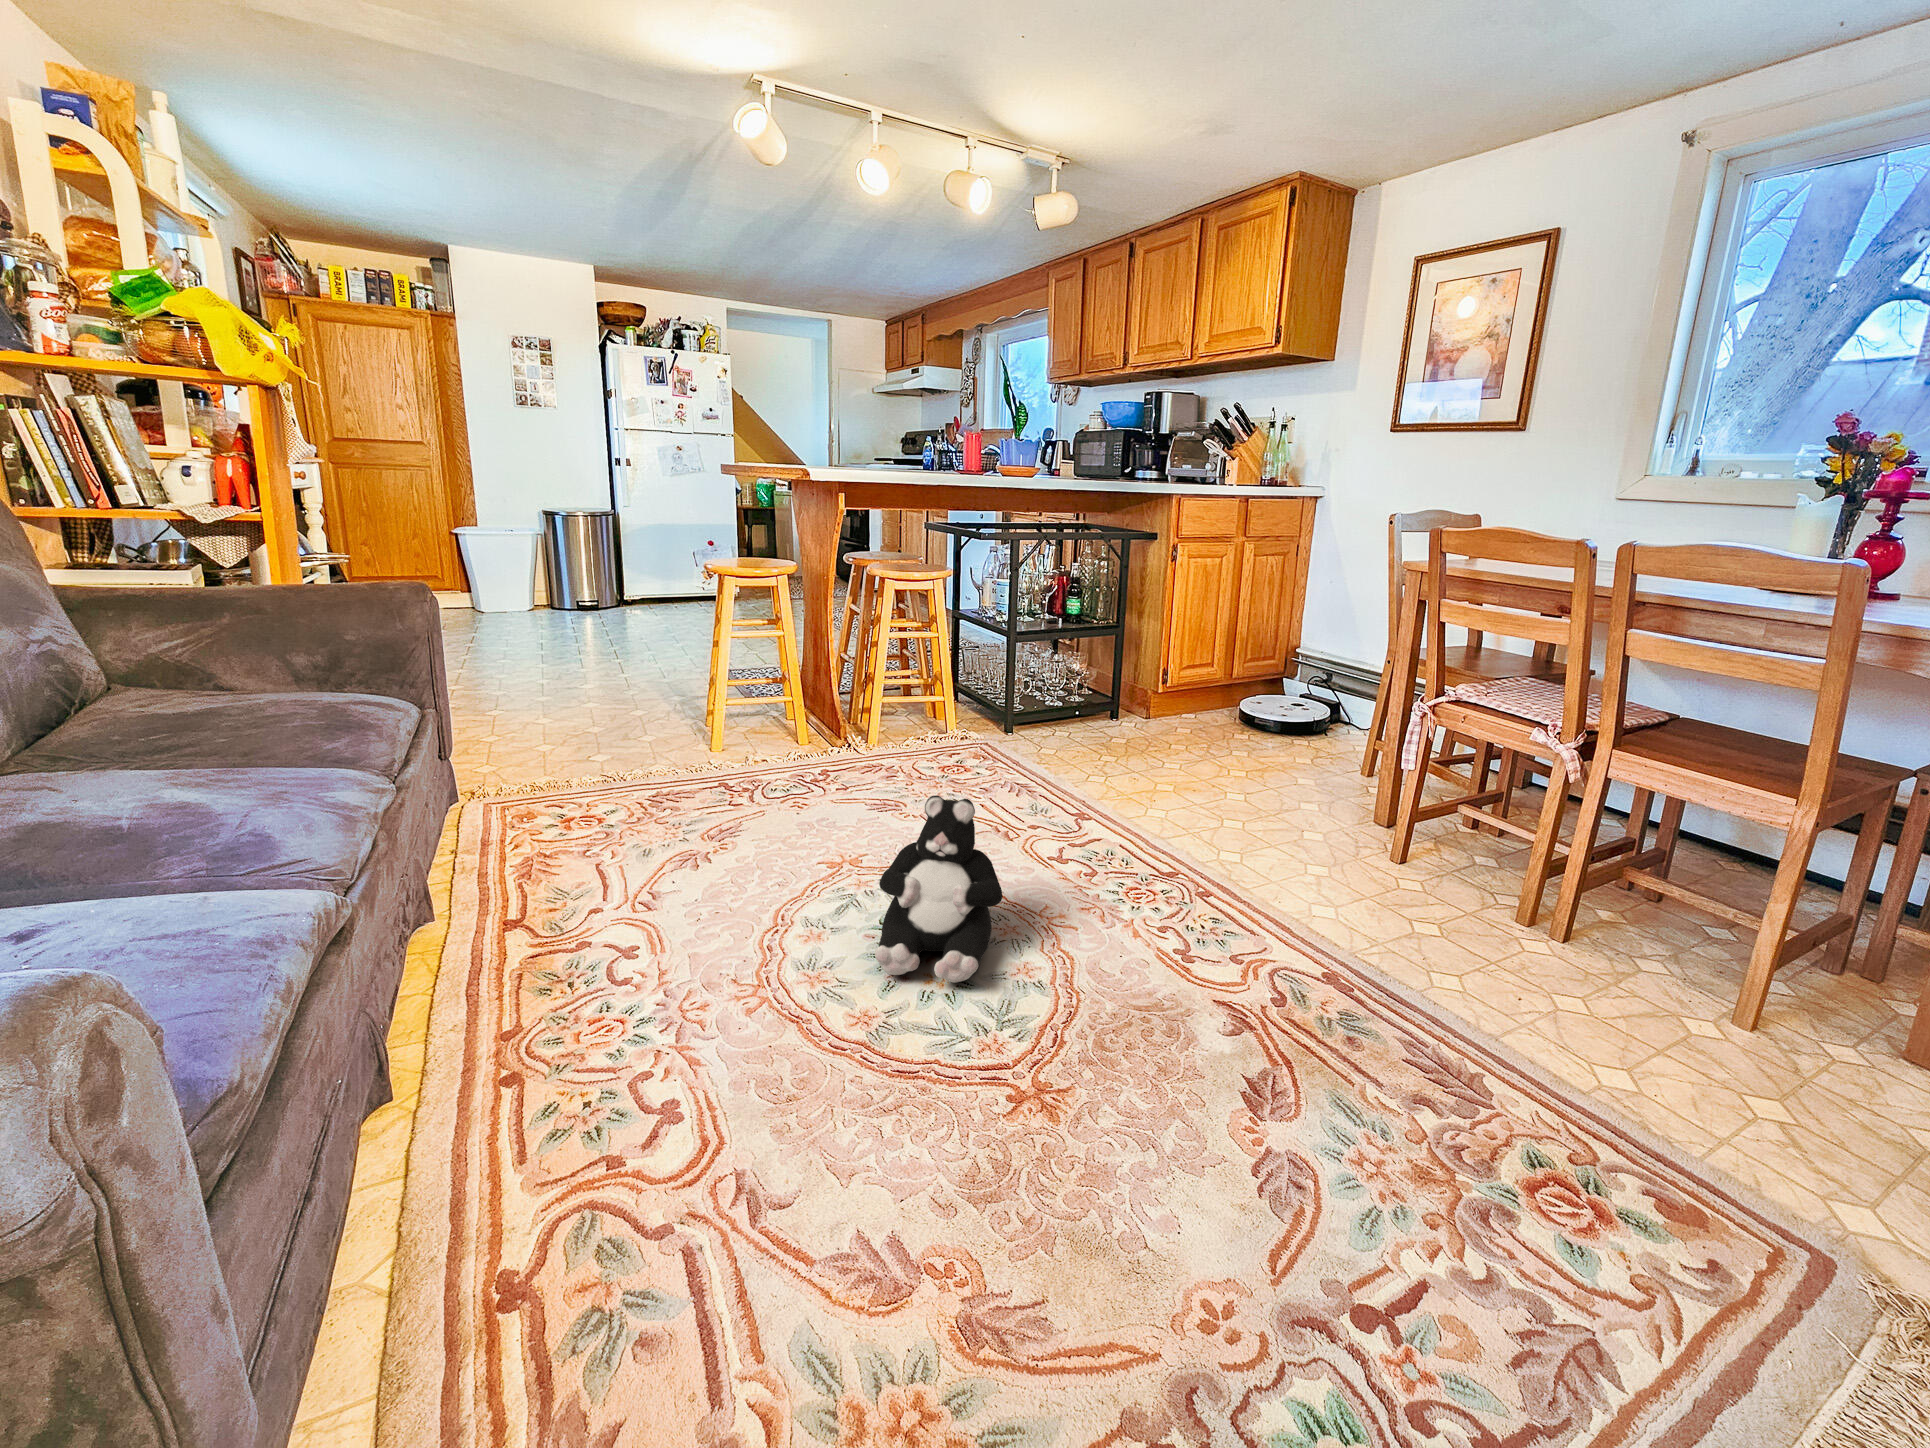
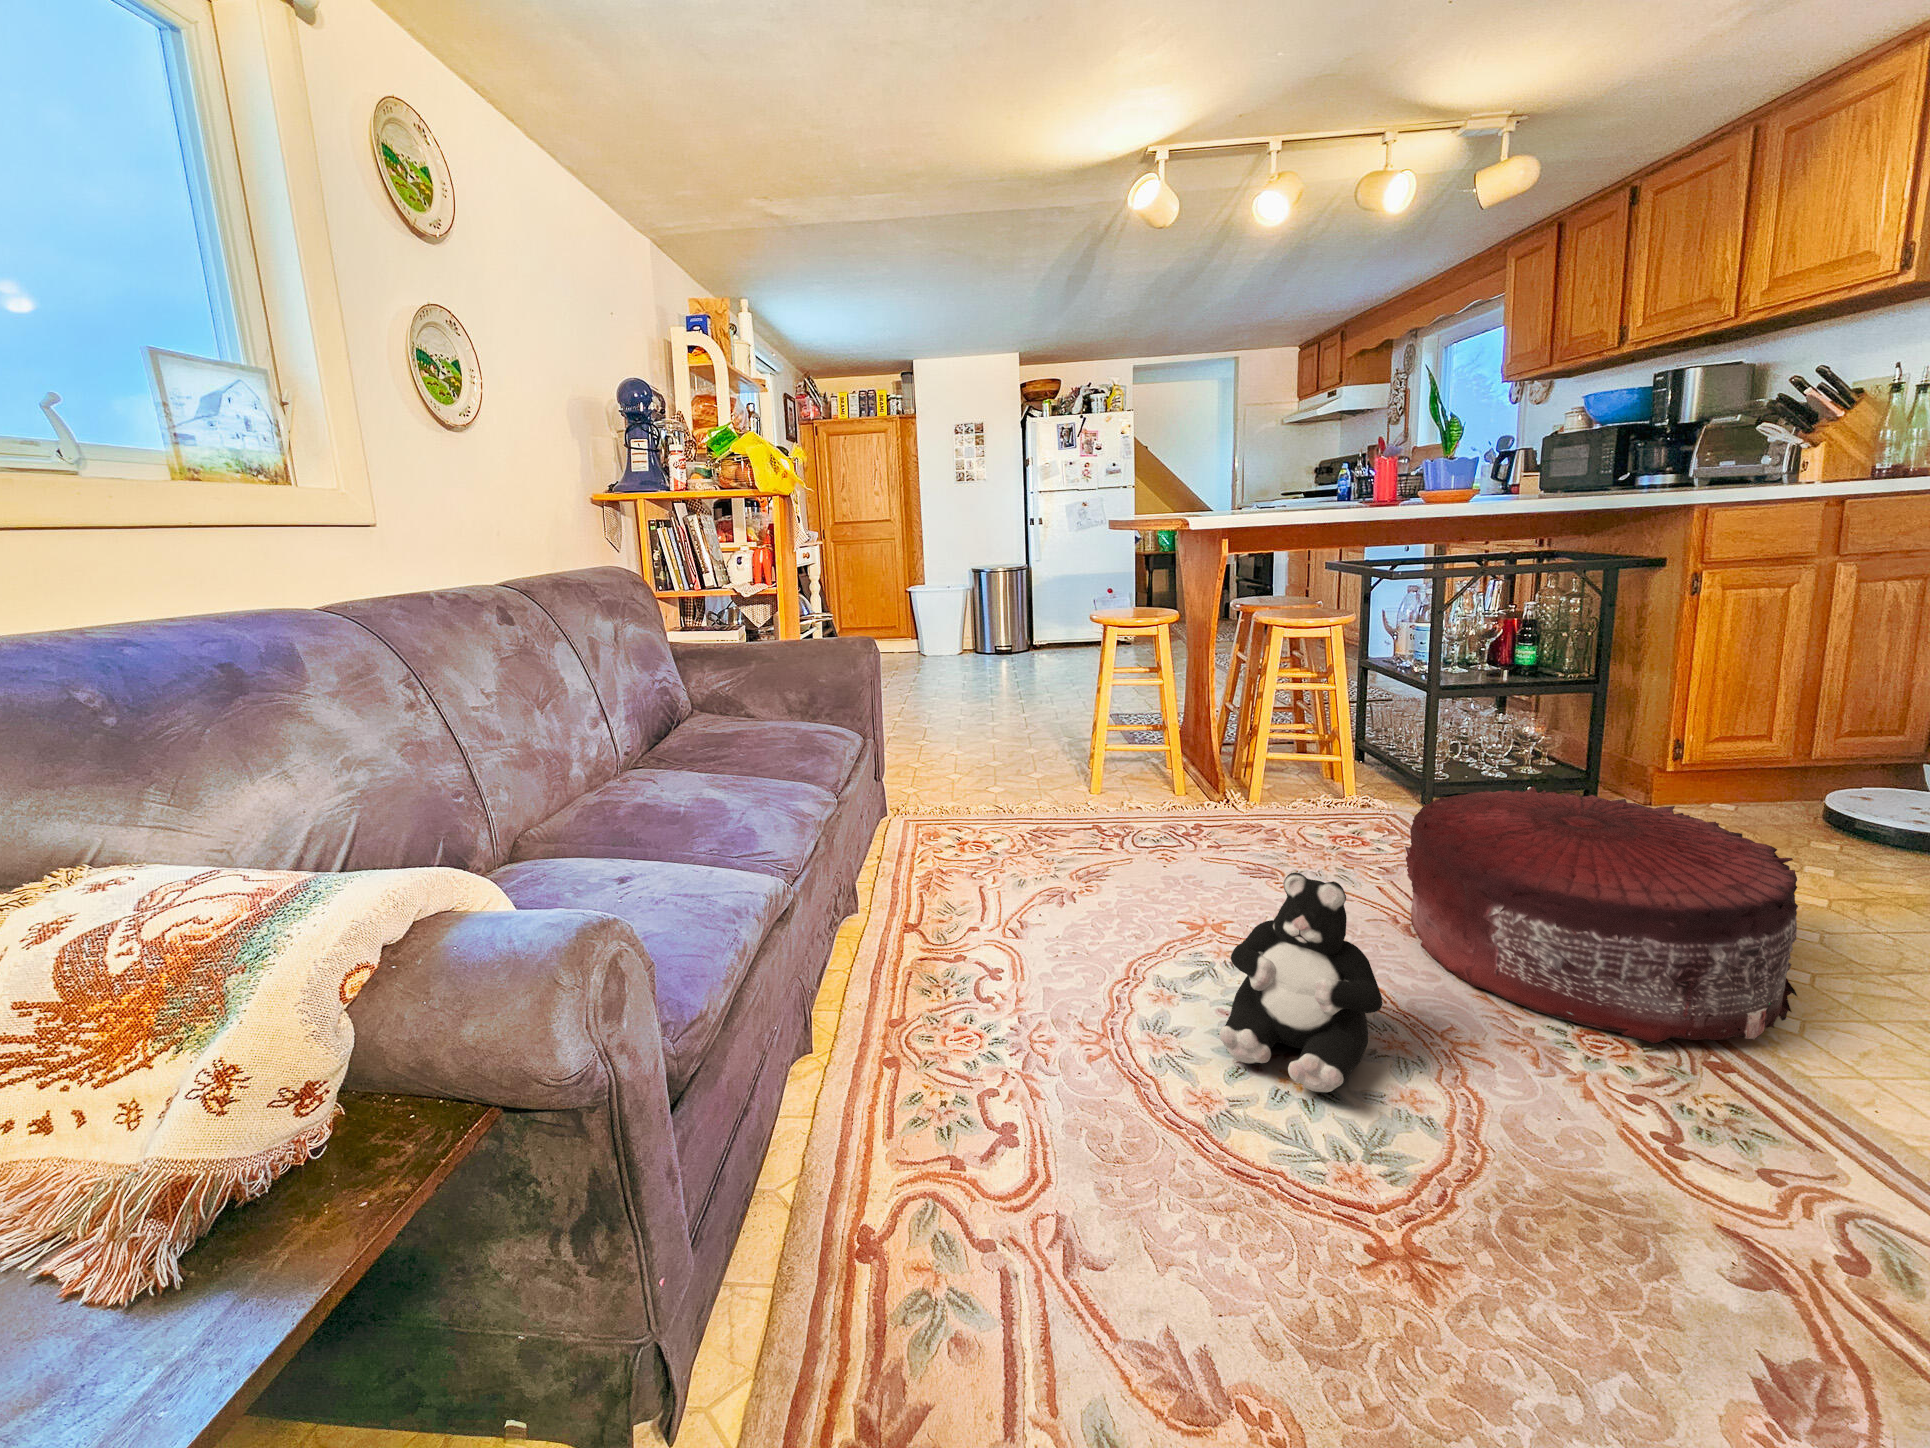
pouf: none [1007,709,1231,887] -> present [1405,786,1798,1043]

